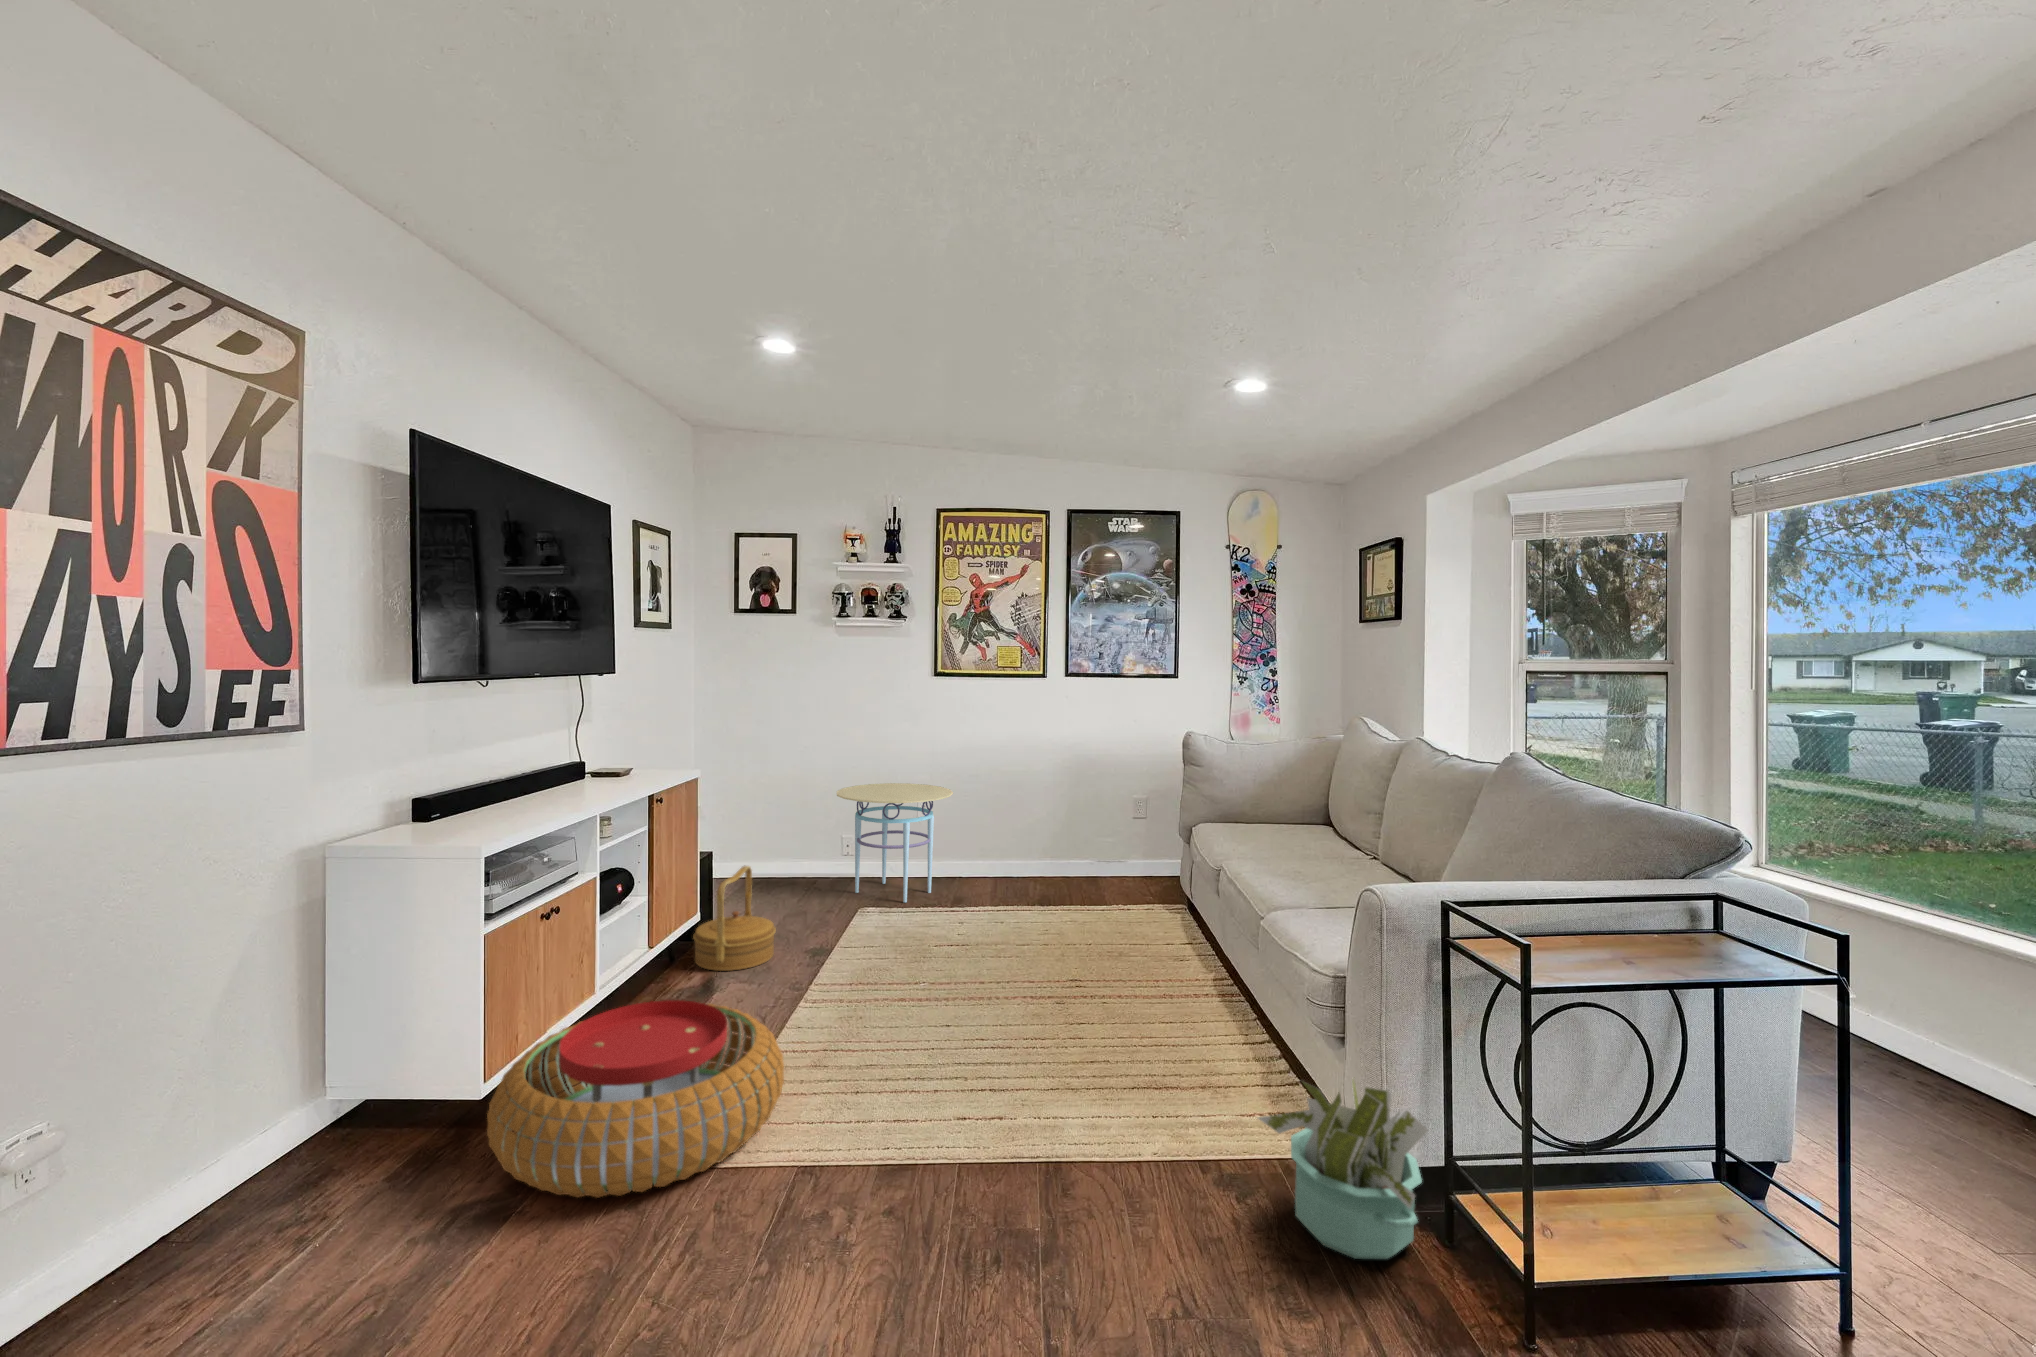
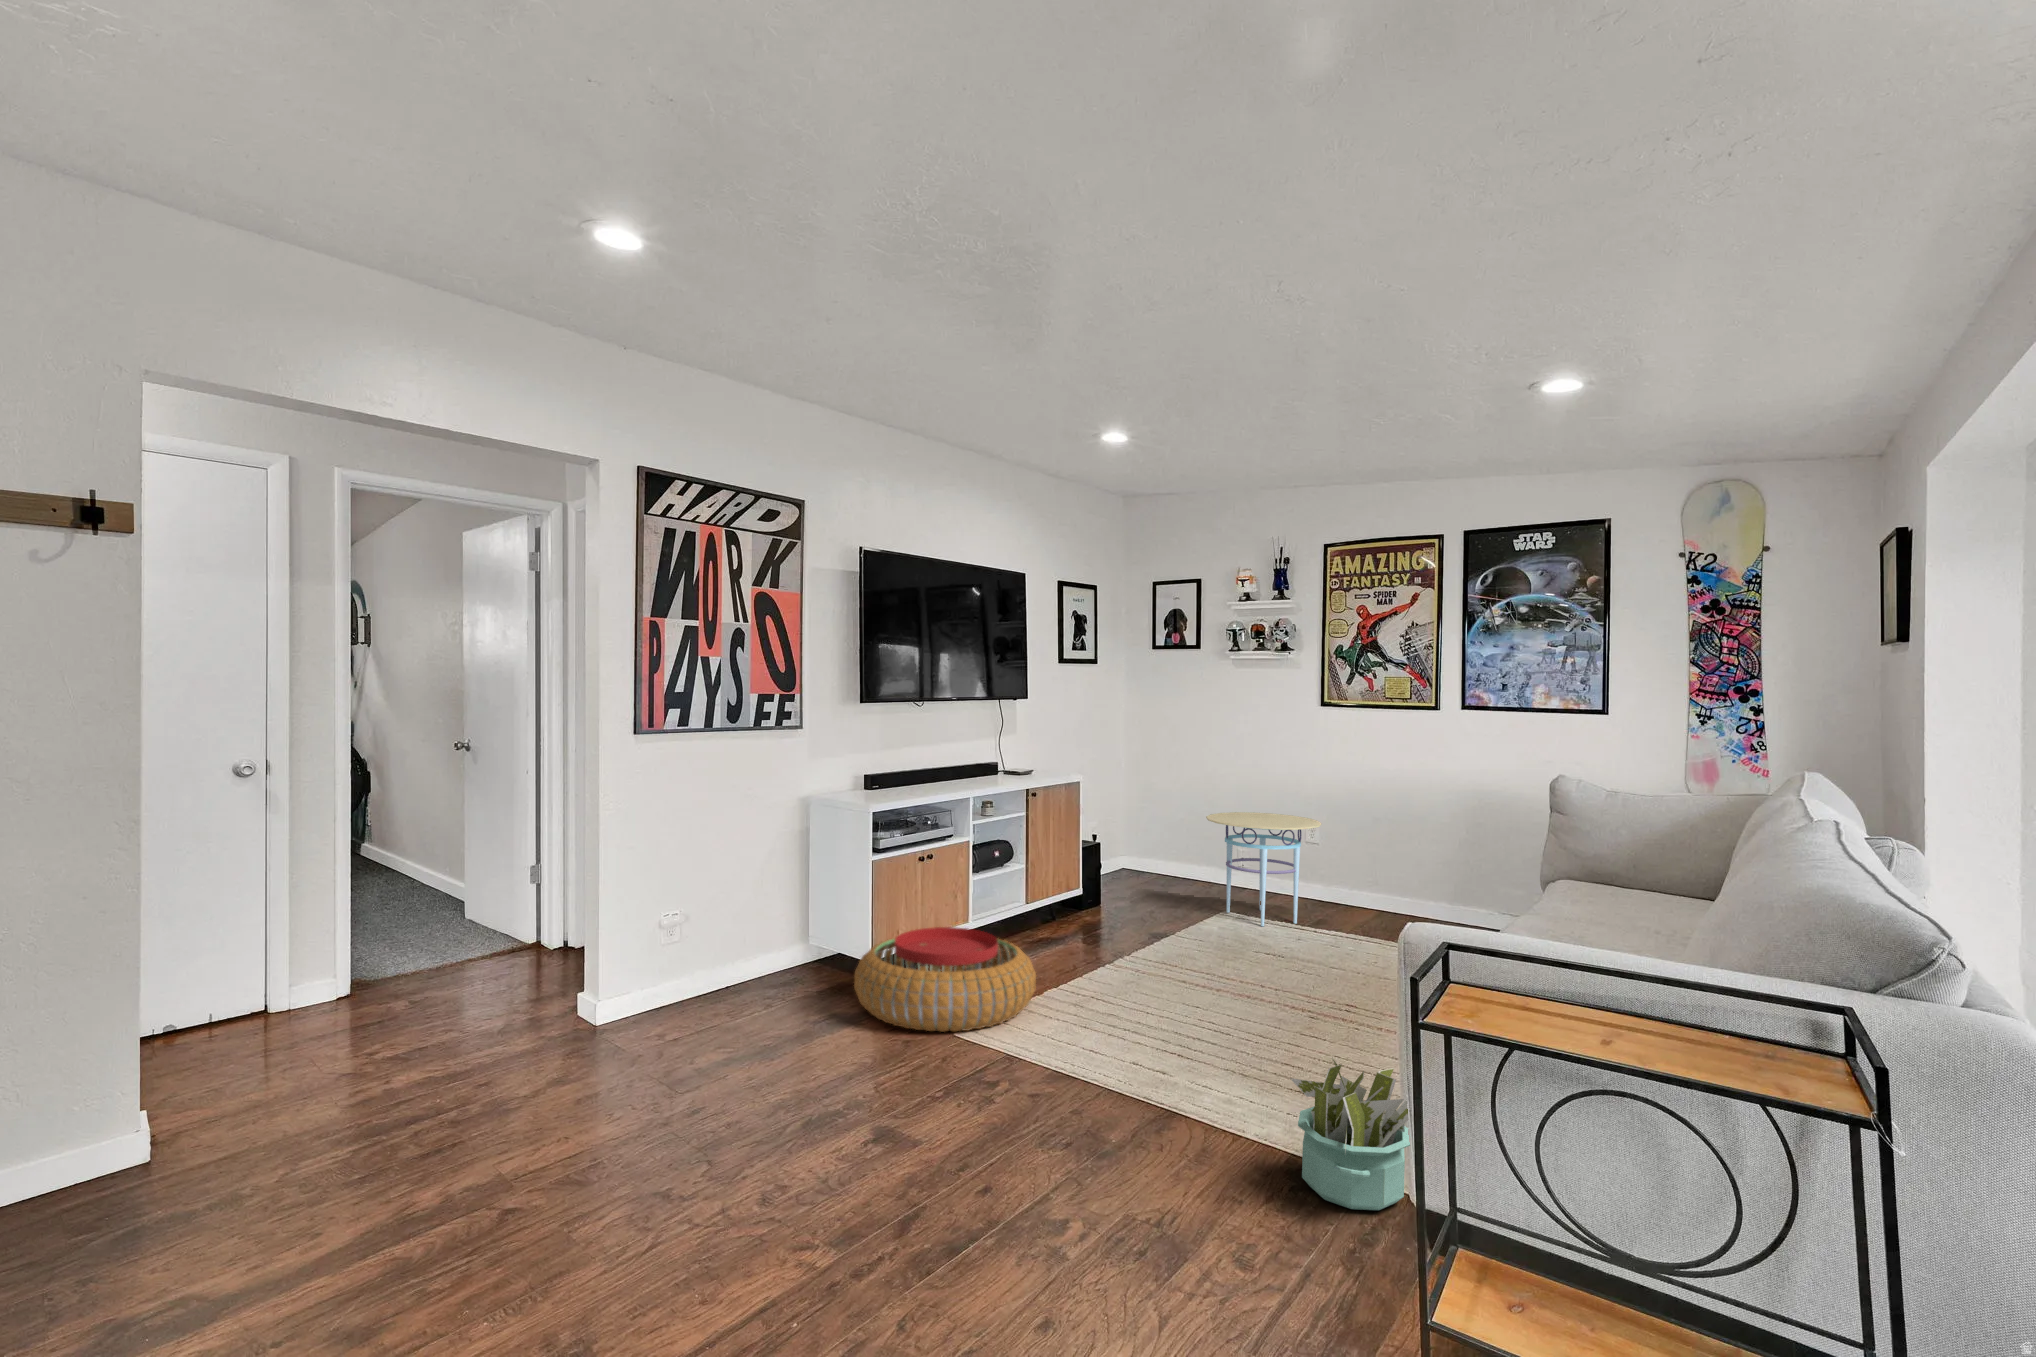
basket: present [693,866,776,971] -> none [1053,863,1118,944]

